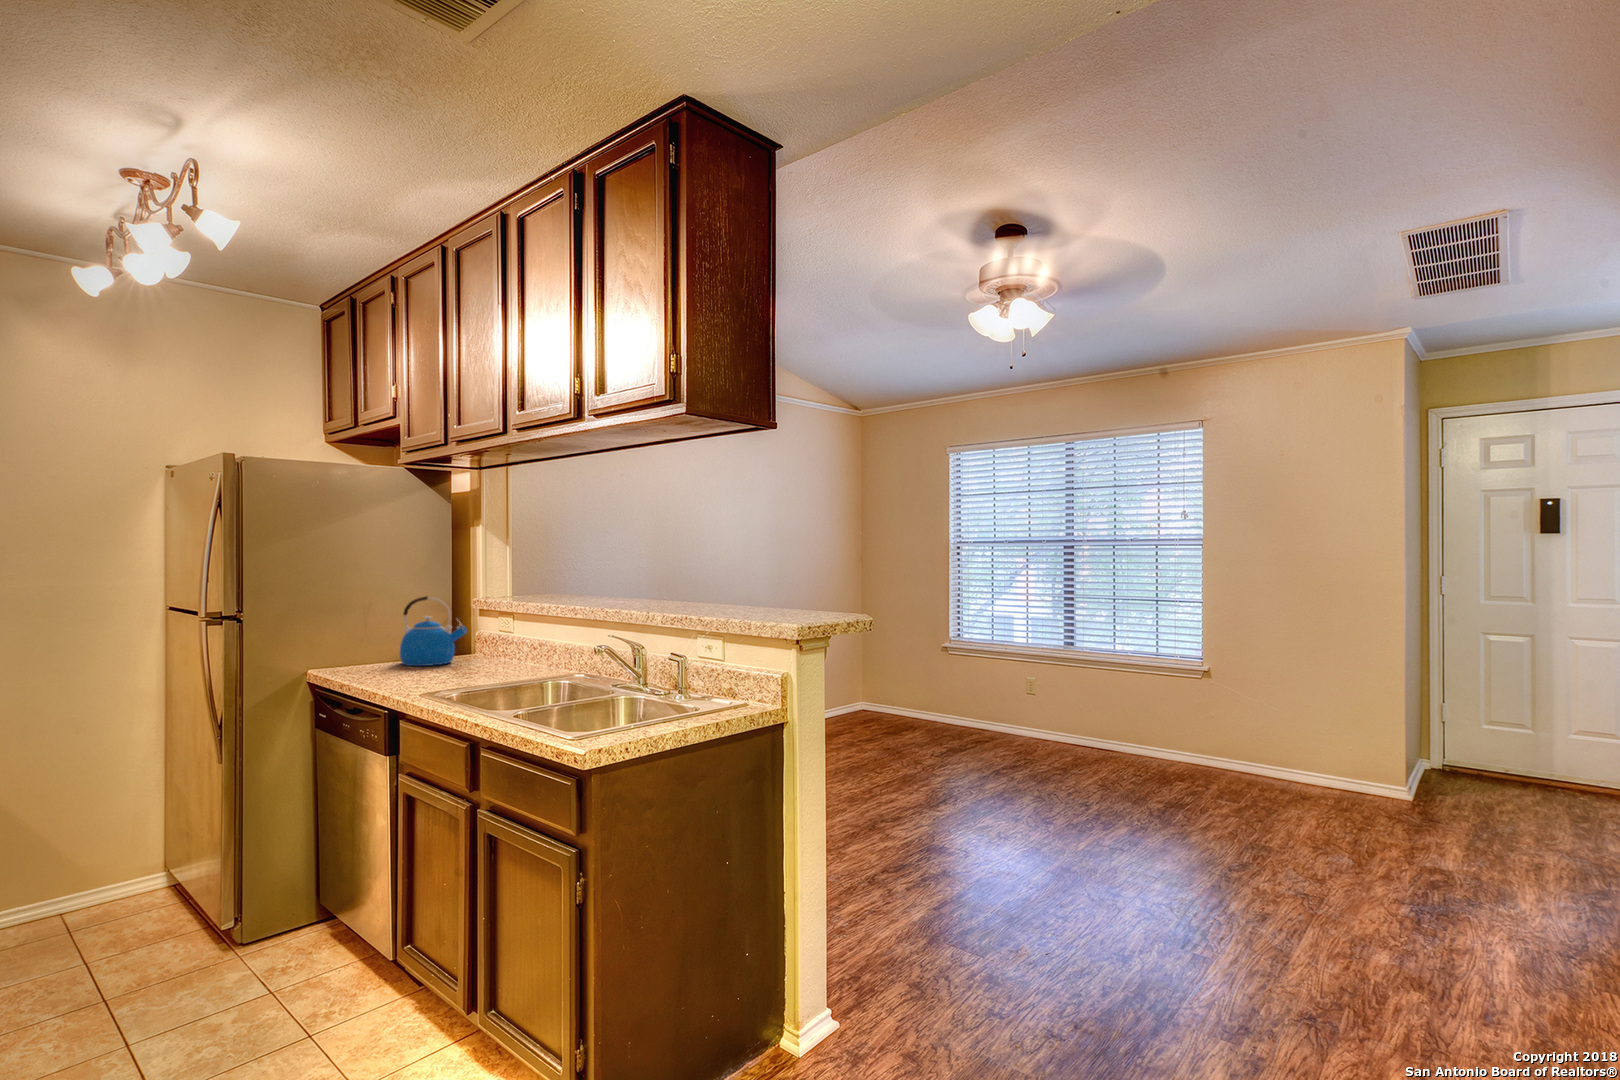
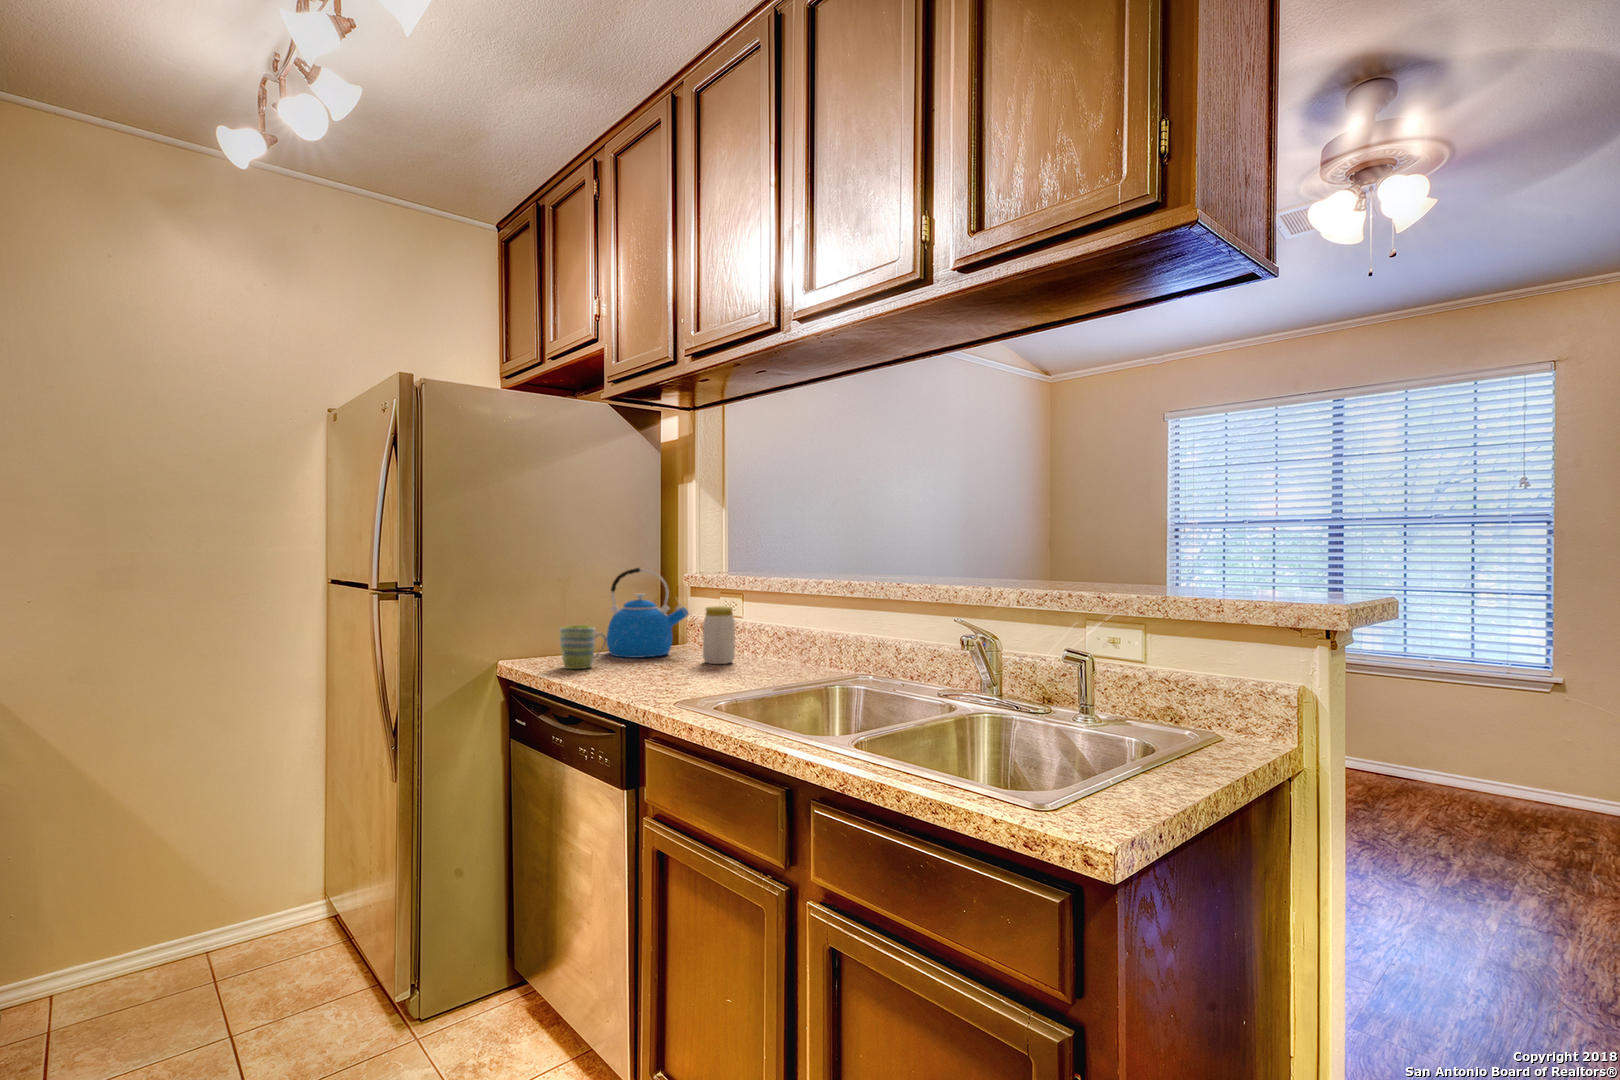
jar: none [474,626,499,669] -> present [703,606,735,664]
mug: none [354,642,393,675] -> present [560,625,607,669]

